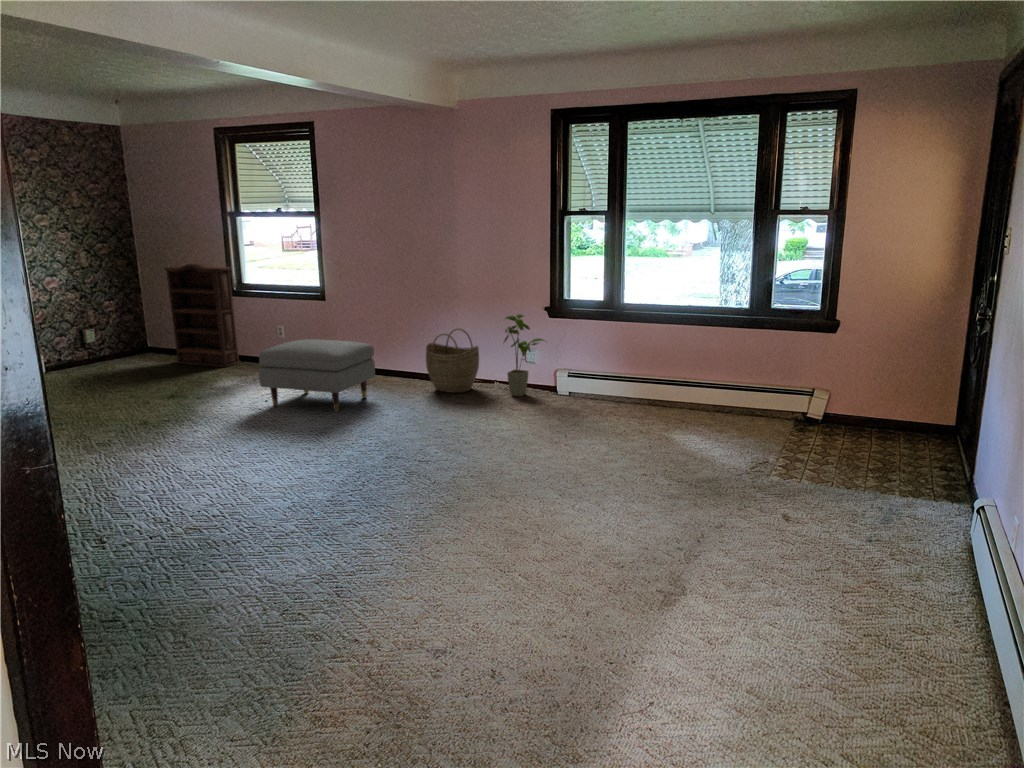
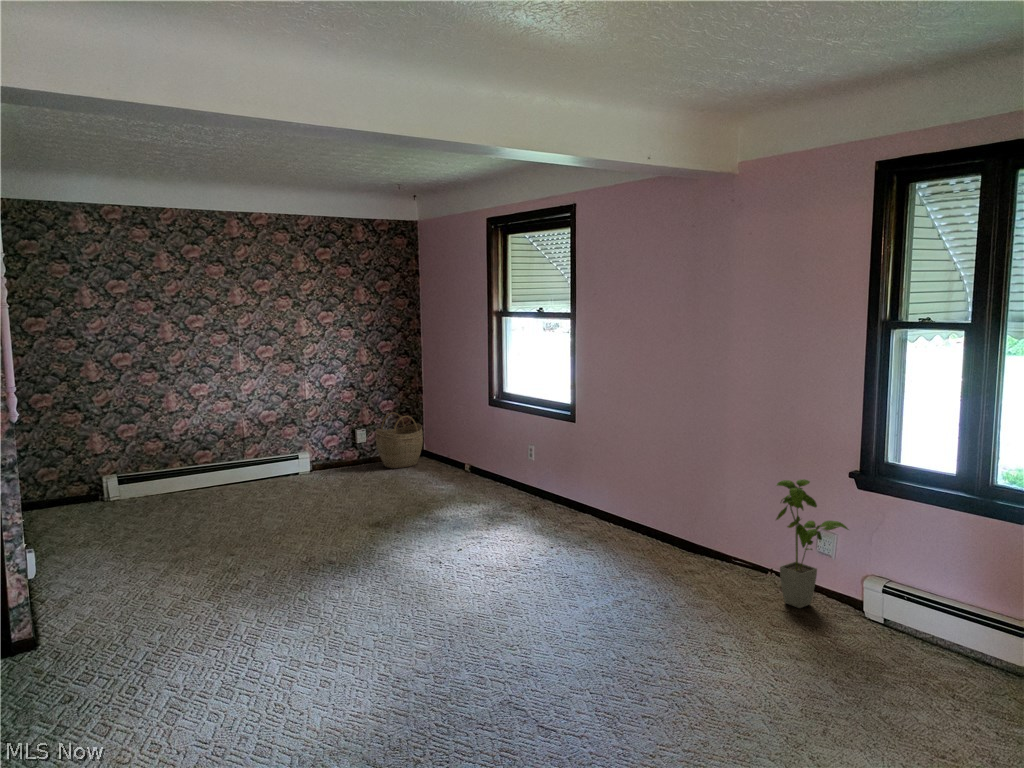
bookshelf: present [165,263,240,367] -> none [429,366,492,487]
woven basket: present [426,328,479,393] -> present [376,413,423,469]
ottoman: present [259,339,375,412] -> none [450,475,593,583]

